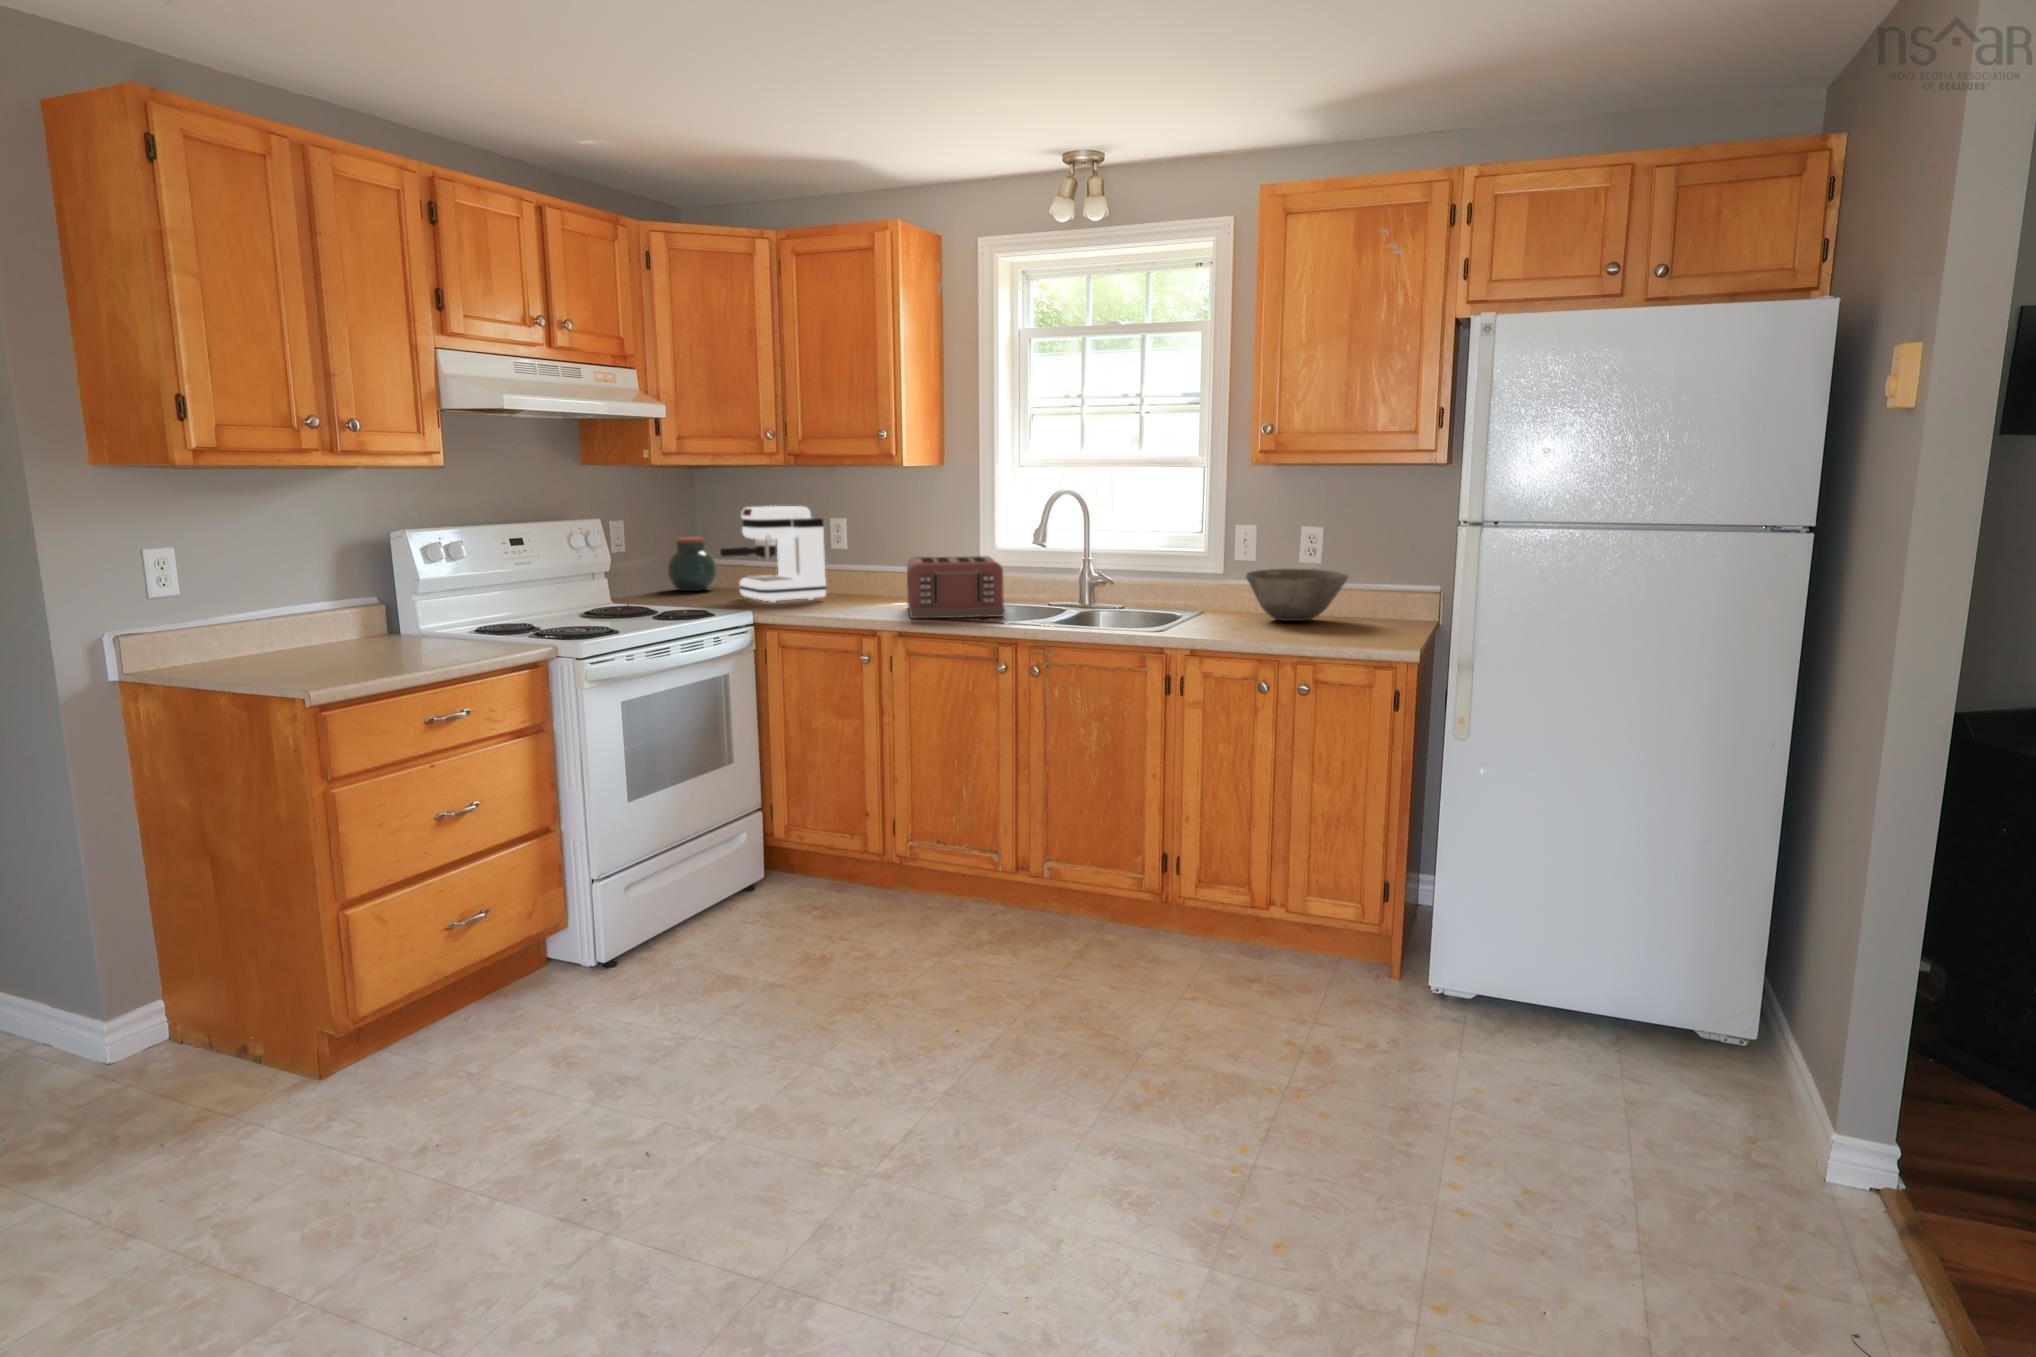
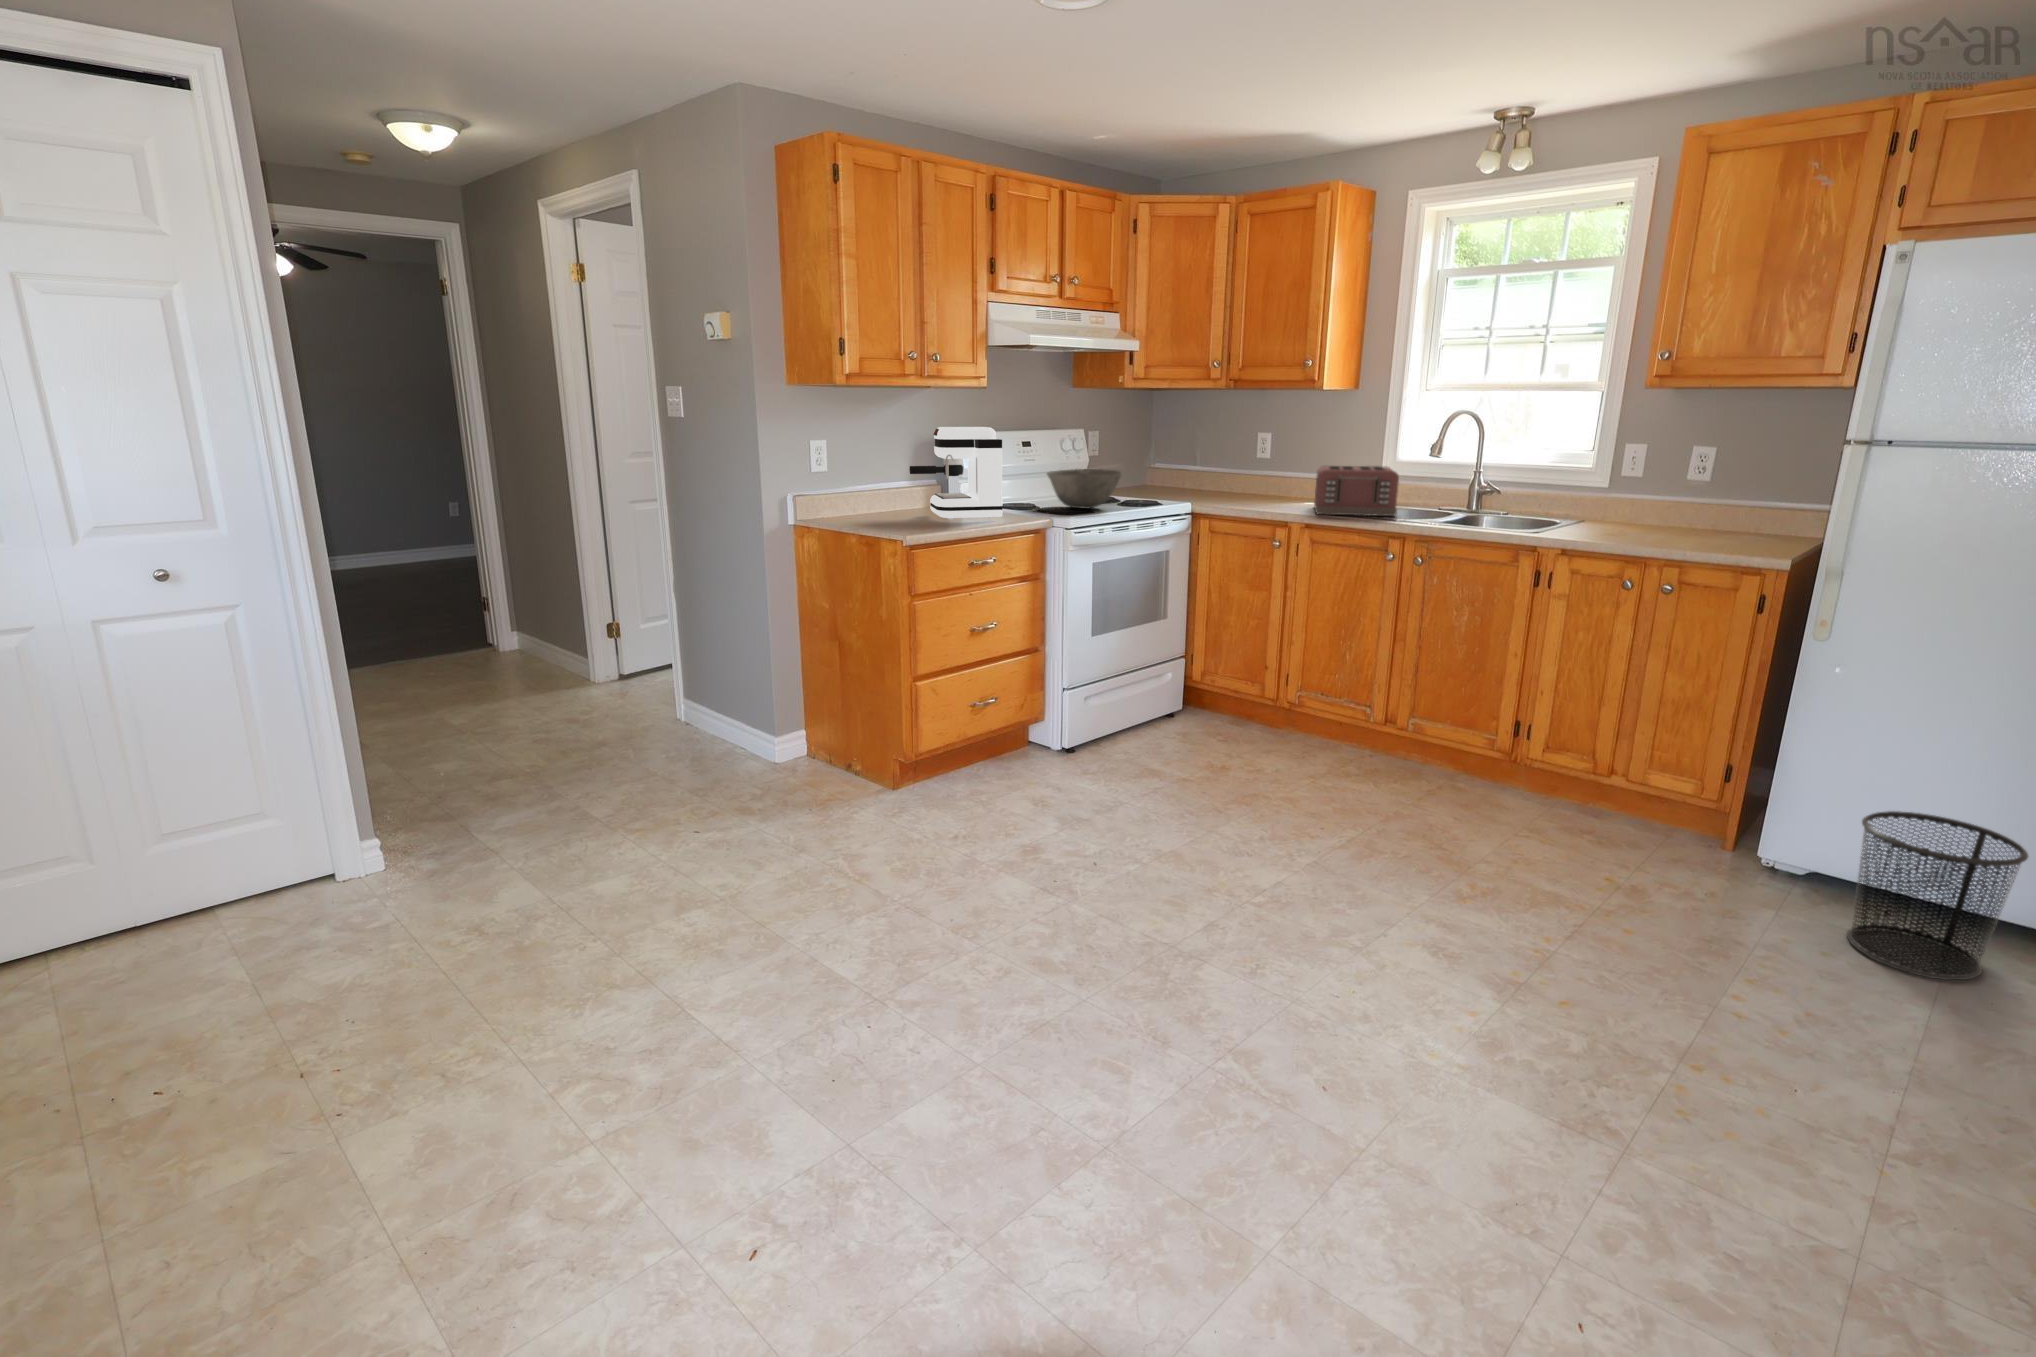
coffee maker: present [720,506,826,603] -> present [909,427,1003,520]
jar: present [667,537,717,591] -> none [1126,447,1163,489]
bowl: present [1246,569,1348,621] -> present [1047,469,1122,509]
trash can: none [1527,919,1678,1105] -> present [1847,811,2029,980]

